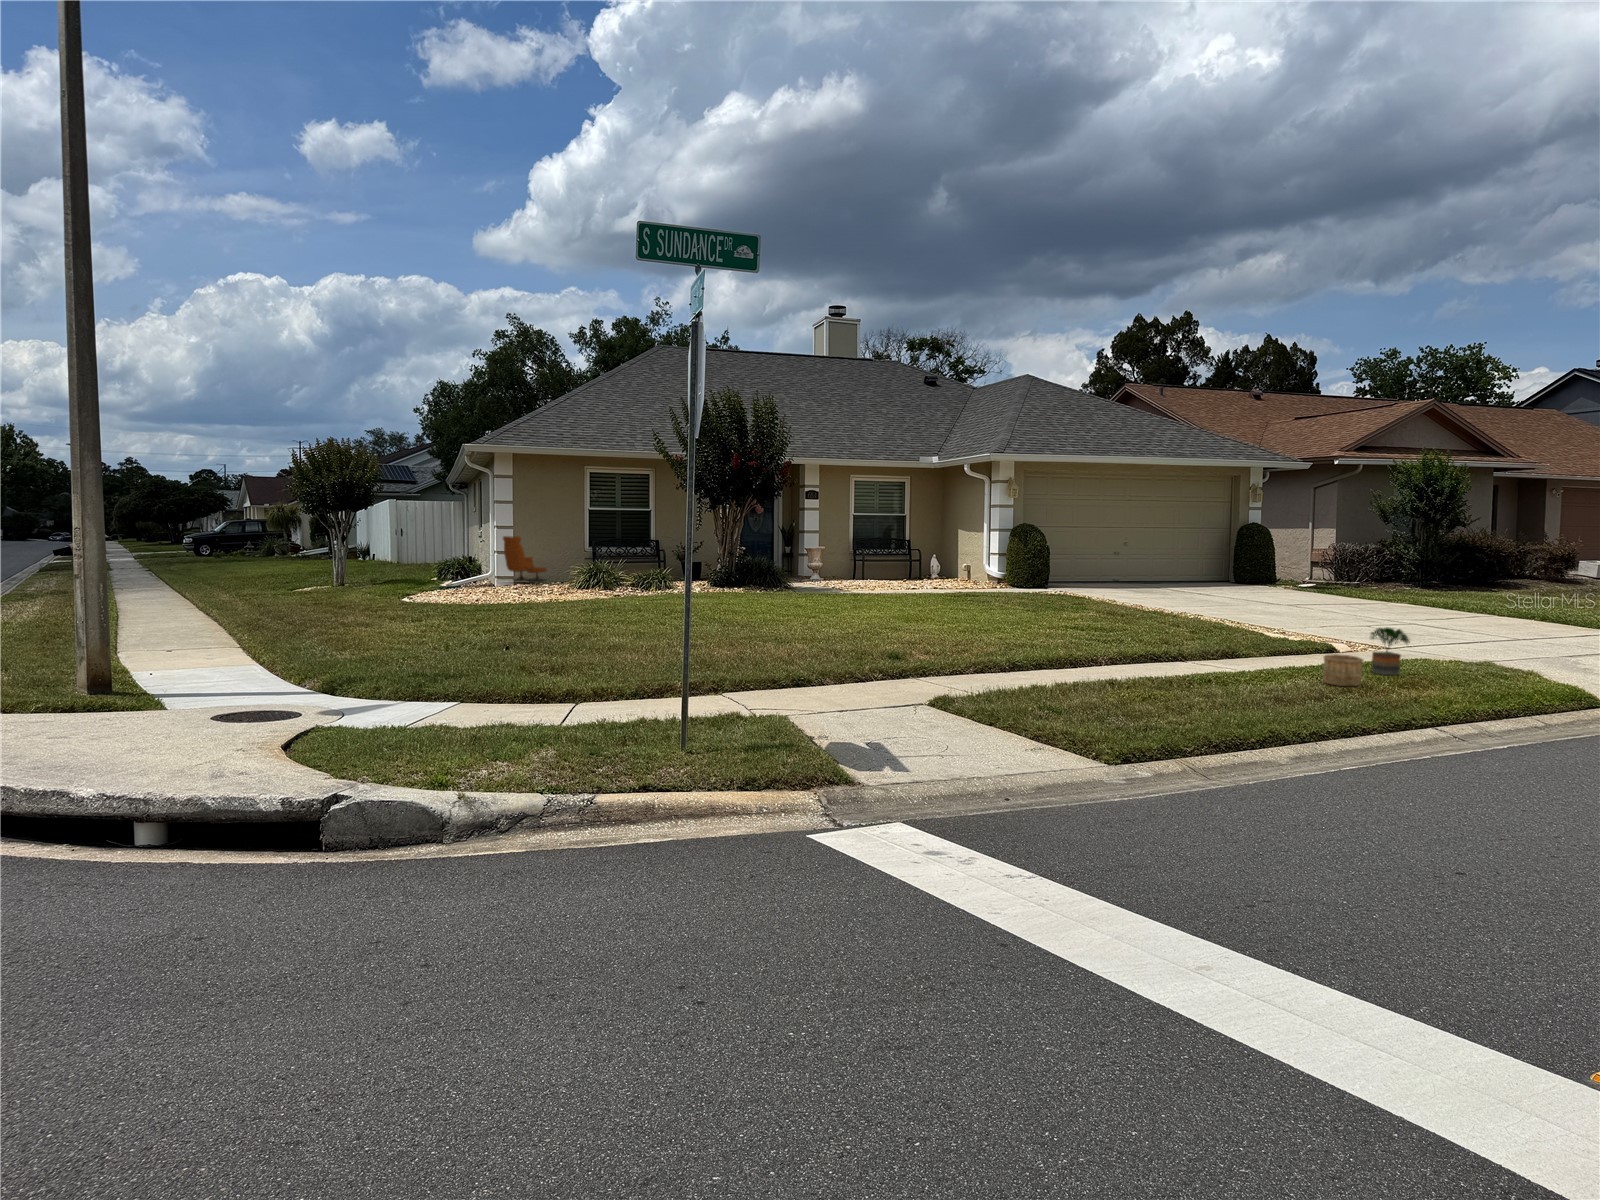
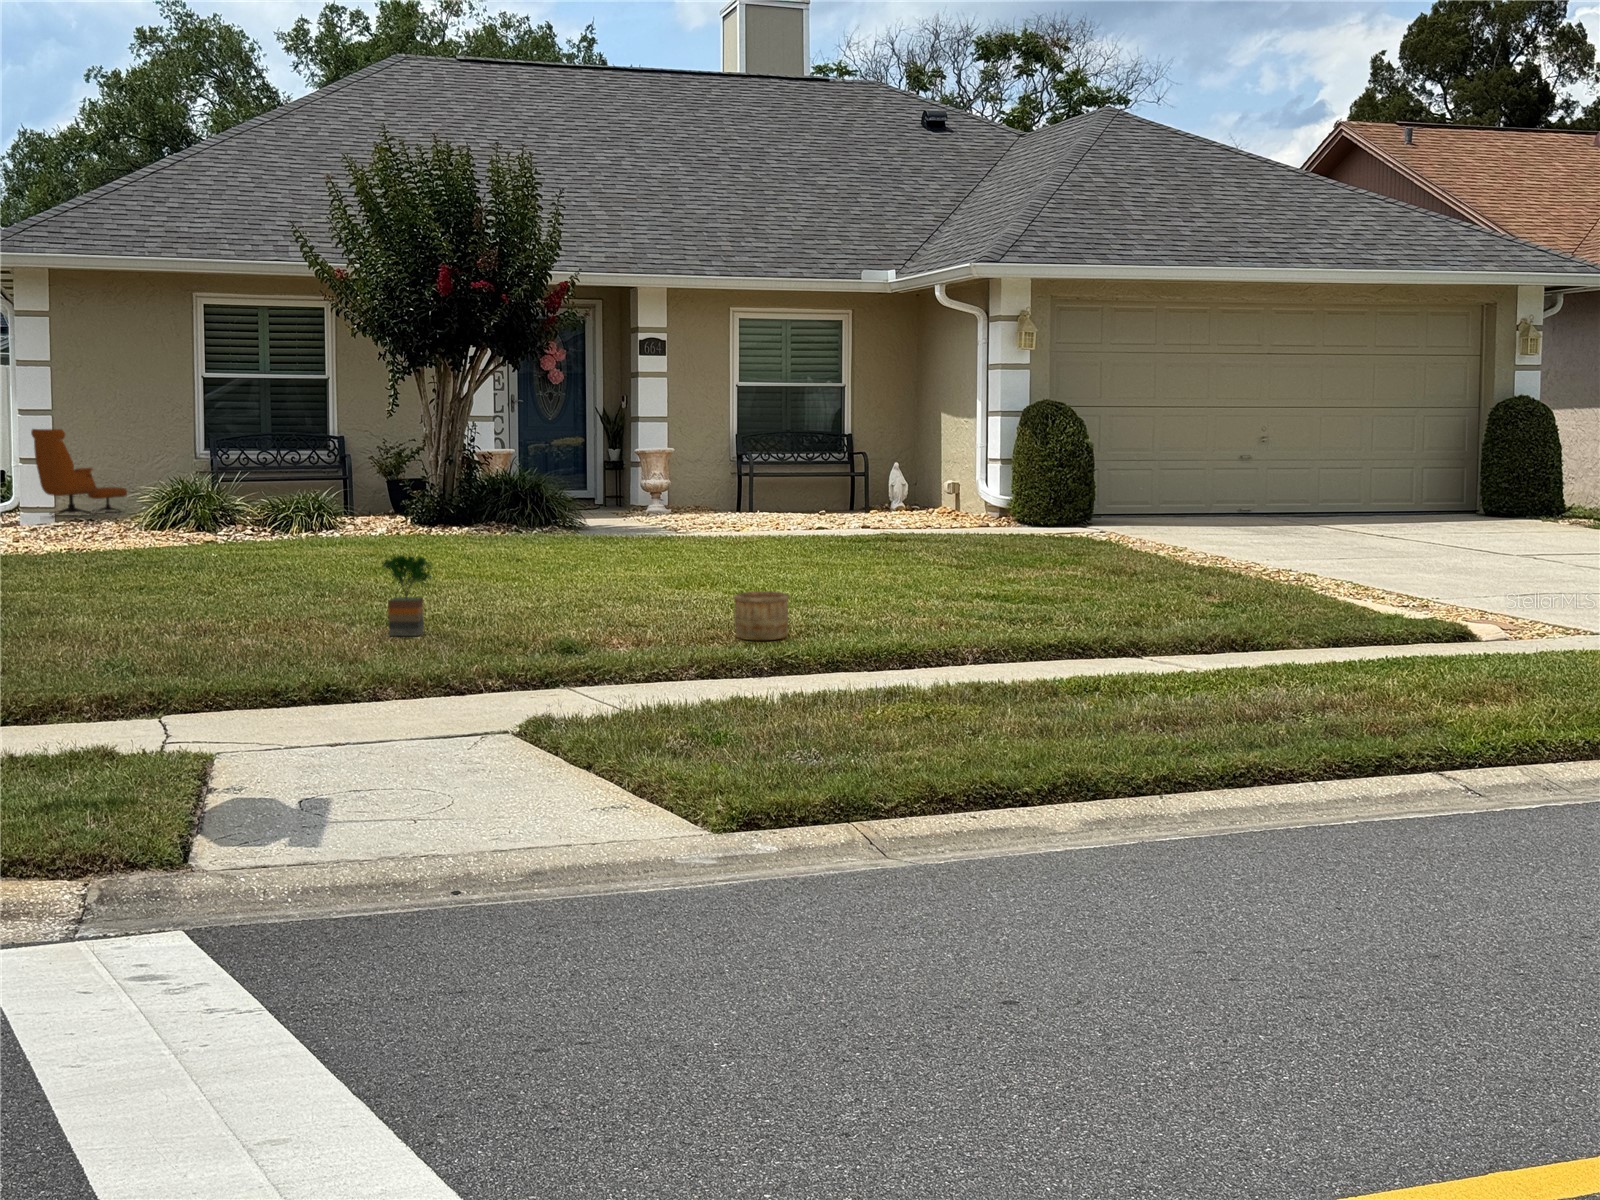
potted tree: present [1371,627,1410,675] -> present [382,555,432,636]
wooden bucket: present [1323,654,1363,686] -> present [733,591,789,640]

